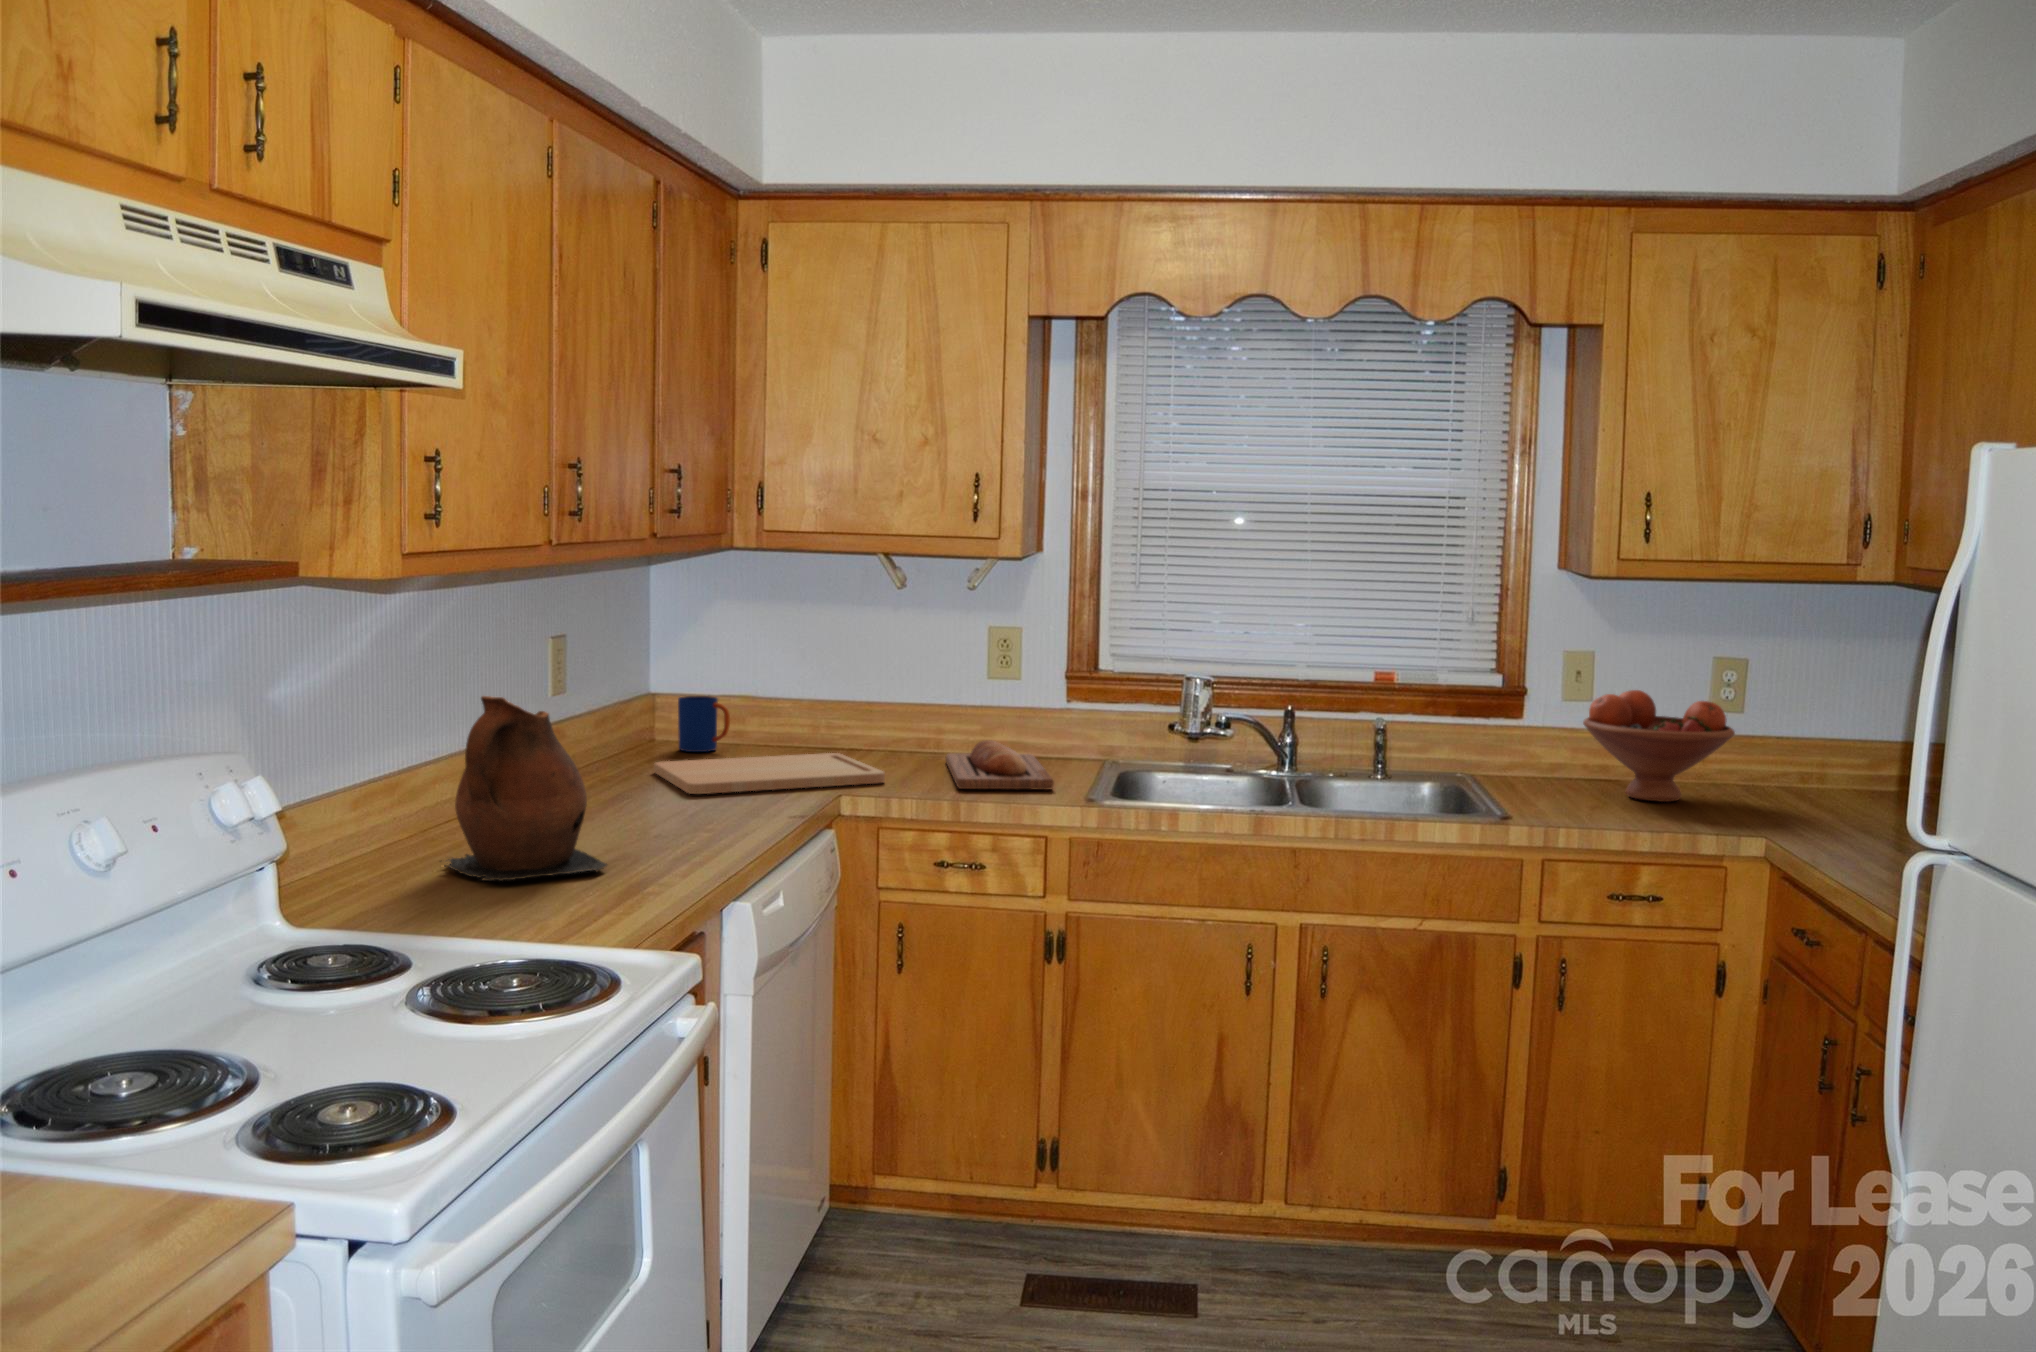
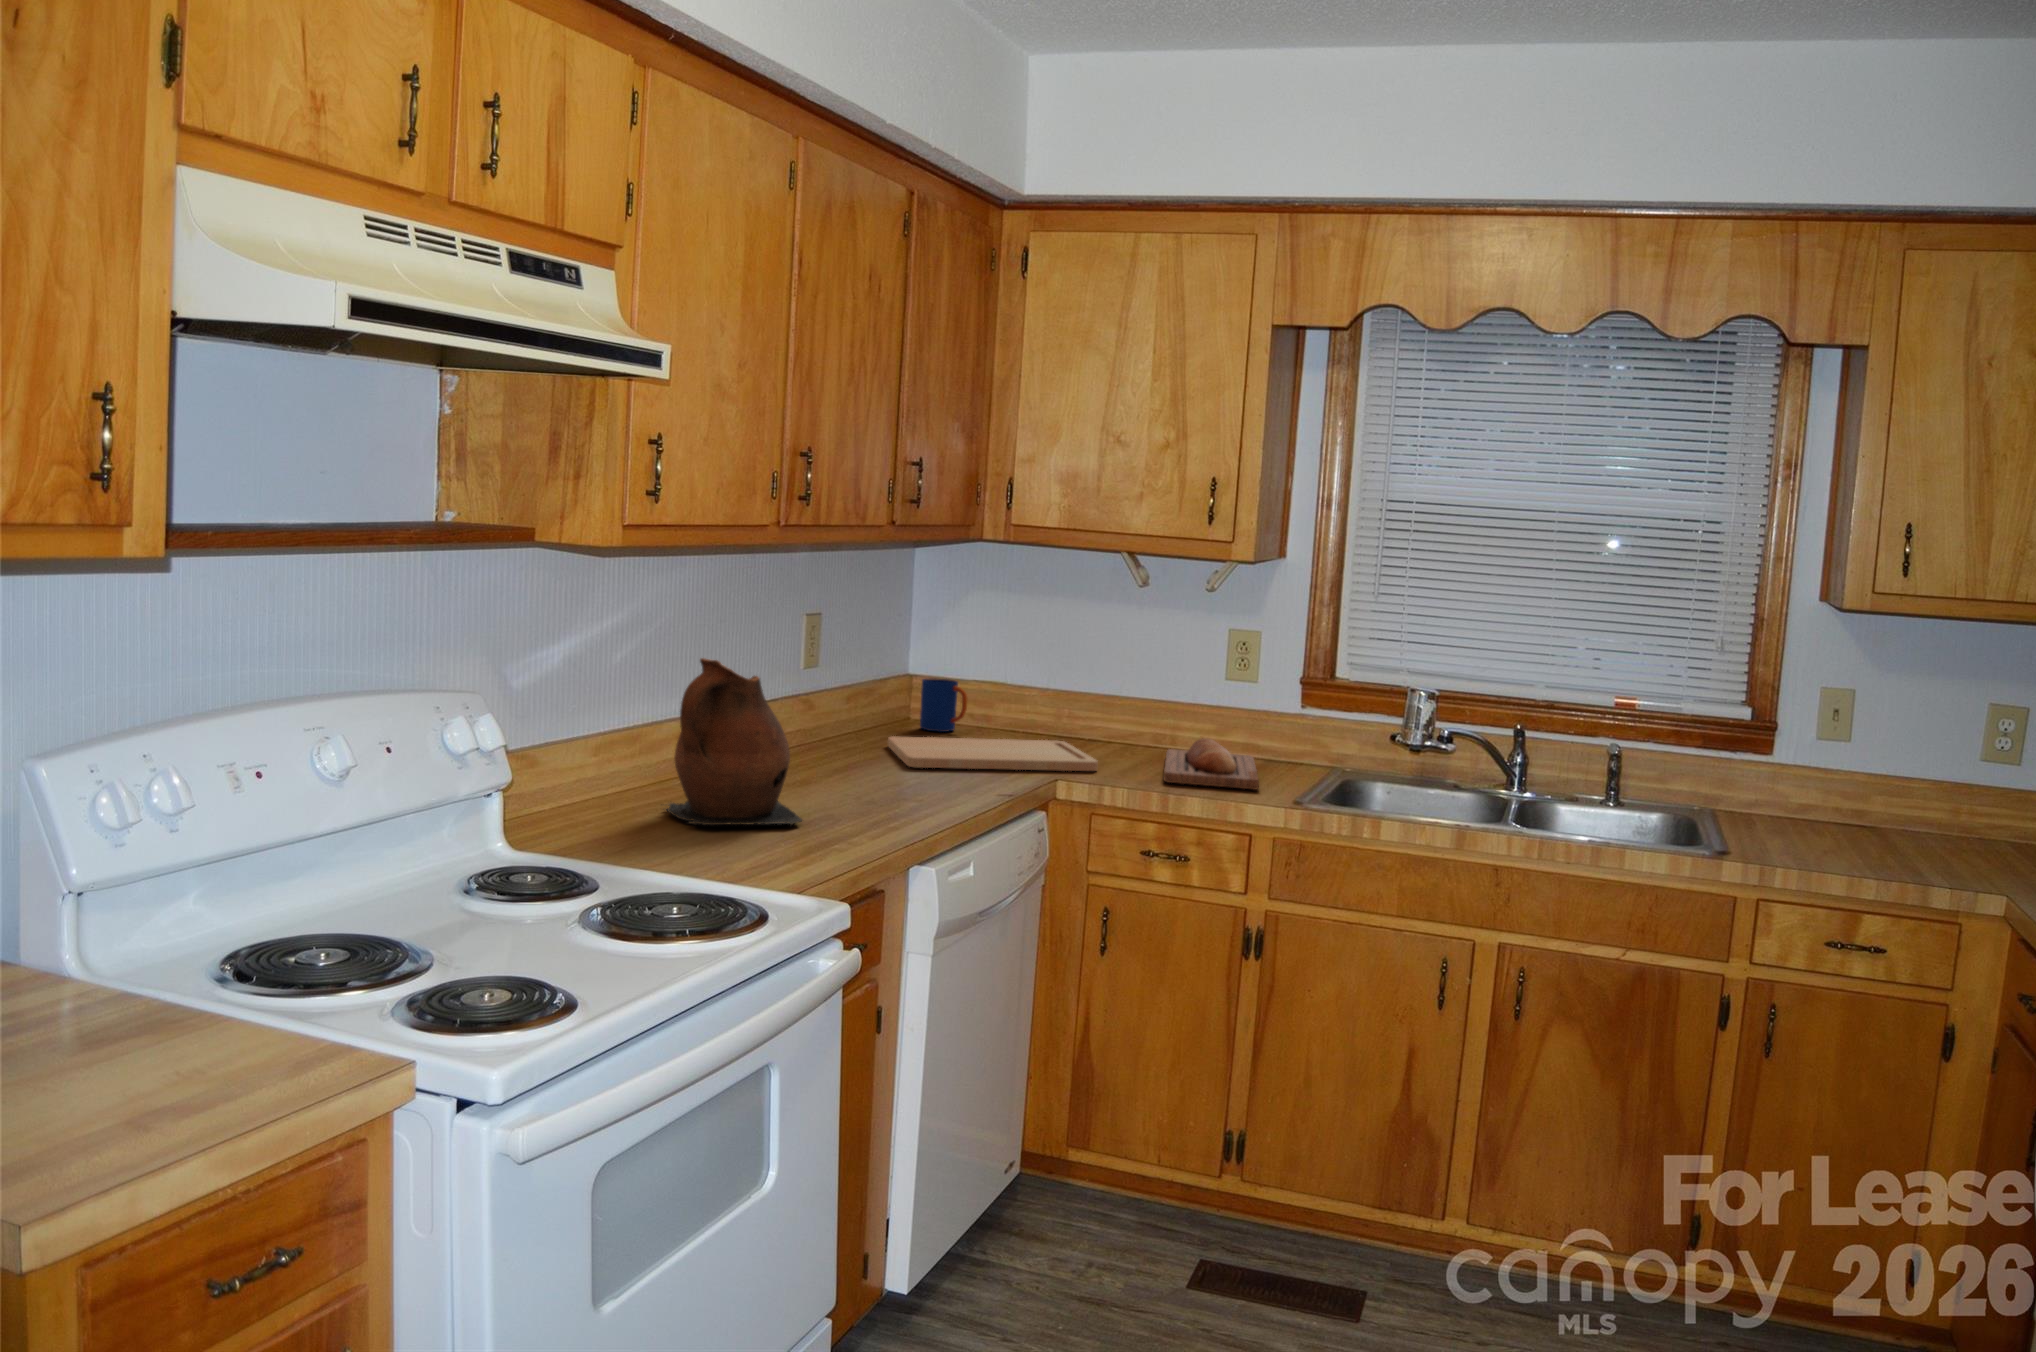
fruit bowl: present [1583,690,1735,802] -> none [1838,733,2013,855]

